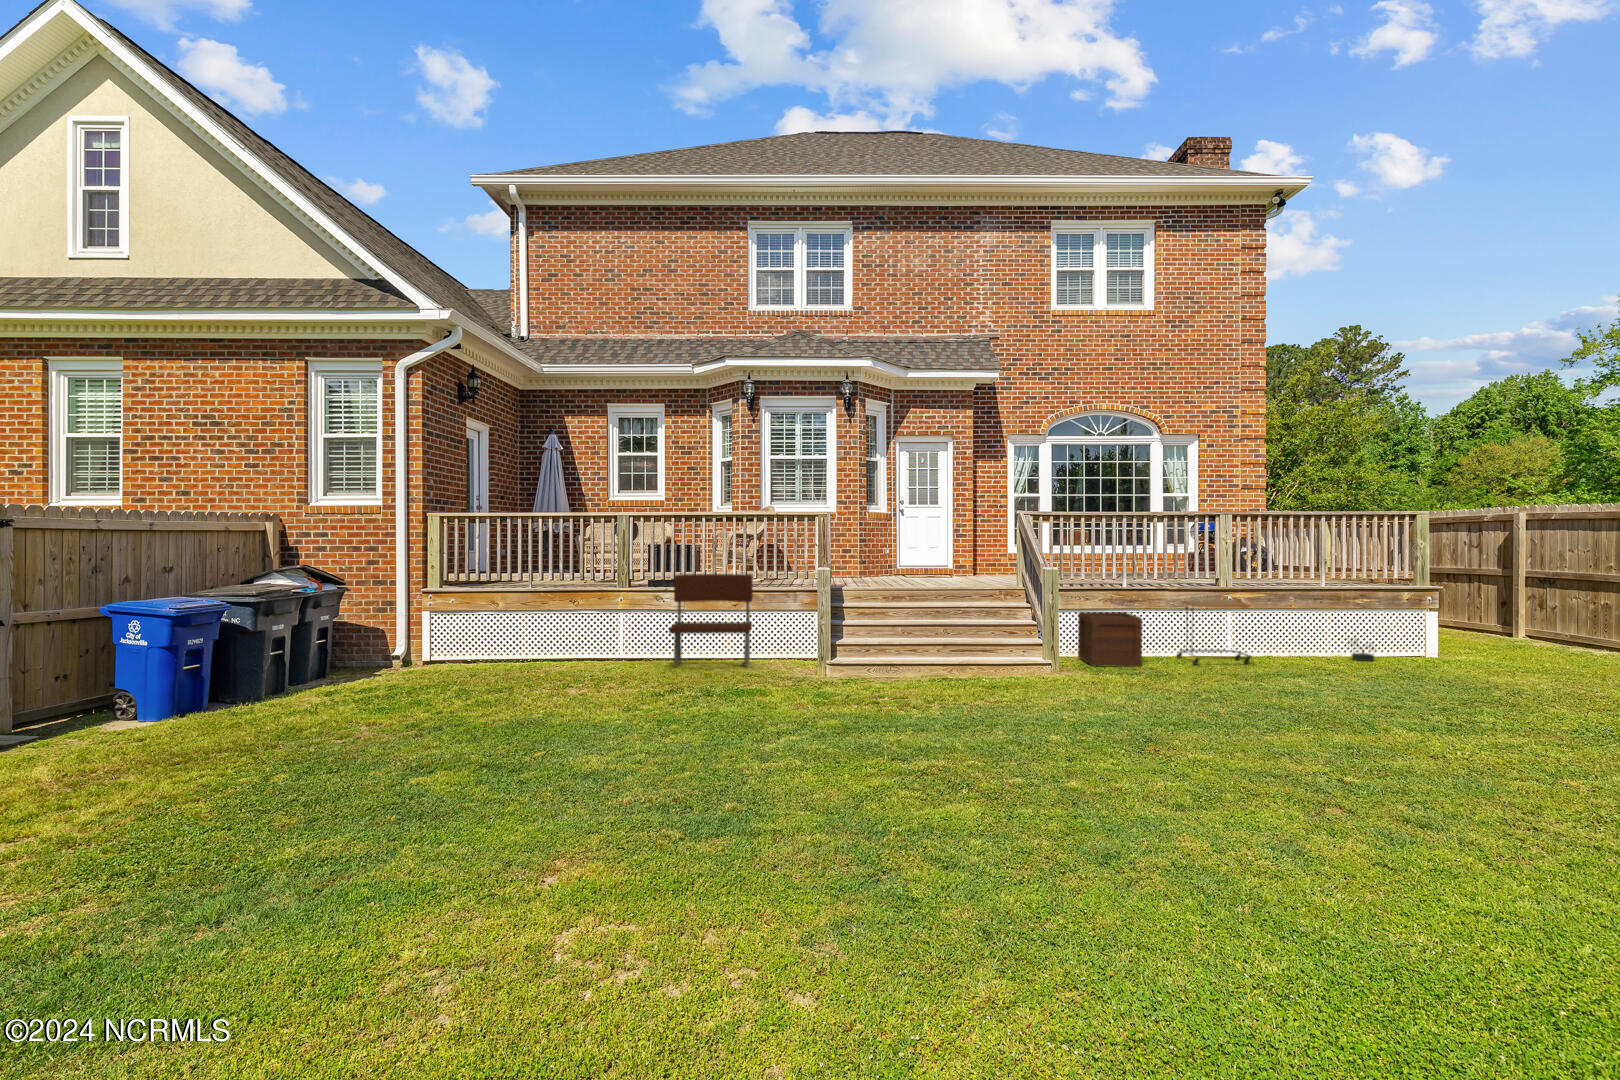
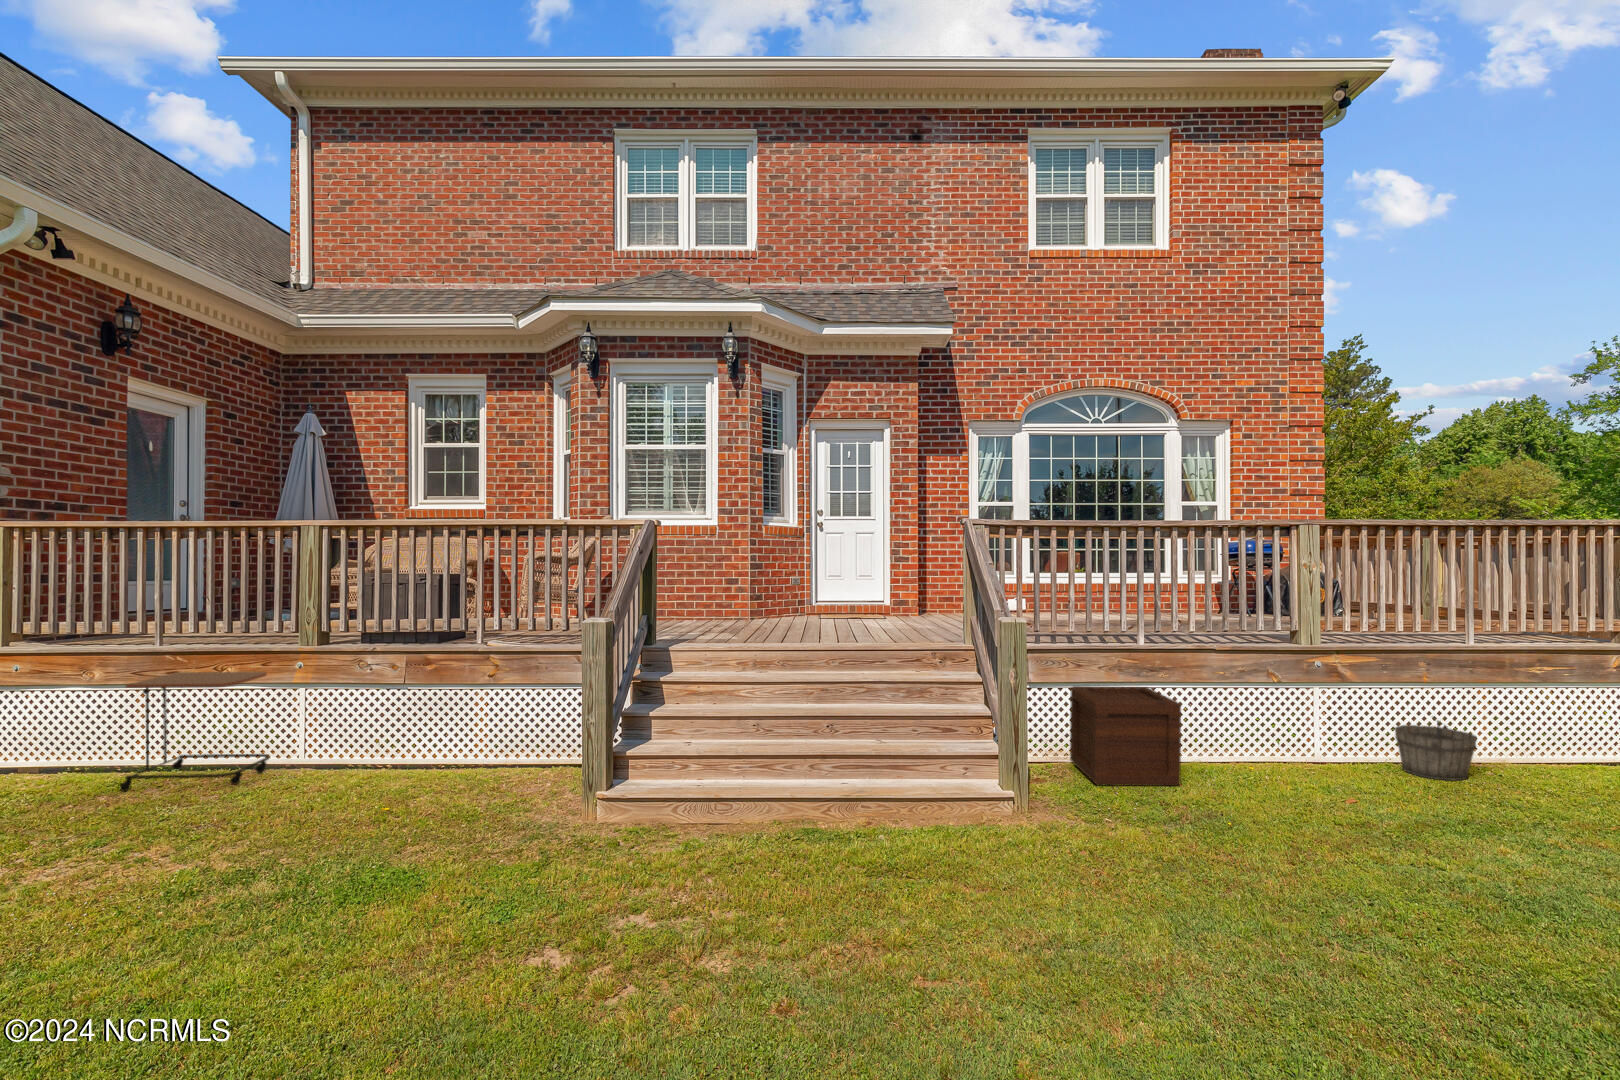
bench: present [669,574,753,667] -> none [363,624,531,787]
side table: present [1177,601,1252,665] -> present [120,672,270,791]
wooden bucket: none [1274,628,1320,664] -> present [1395,717,1477,780]
decorative plant: present [1348,639,1376,661] -> none [1510,729,1565,771]

